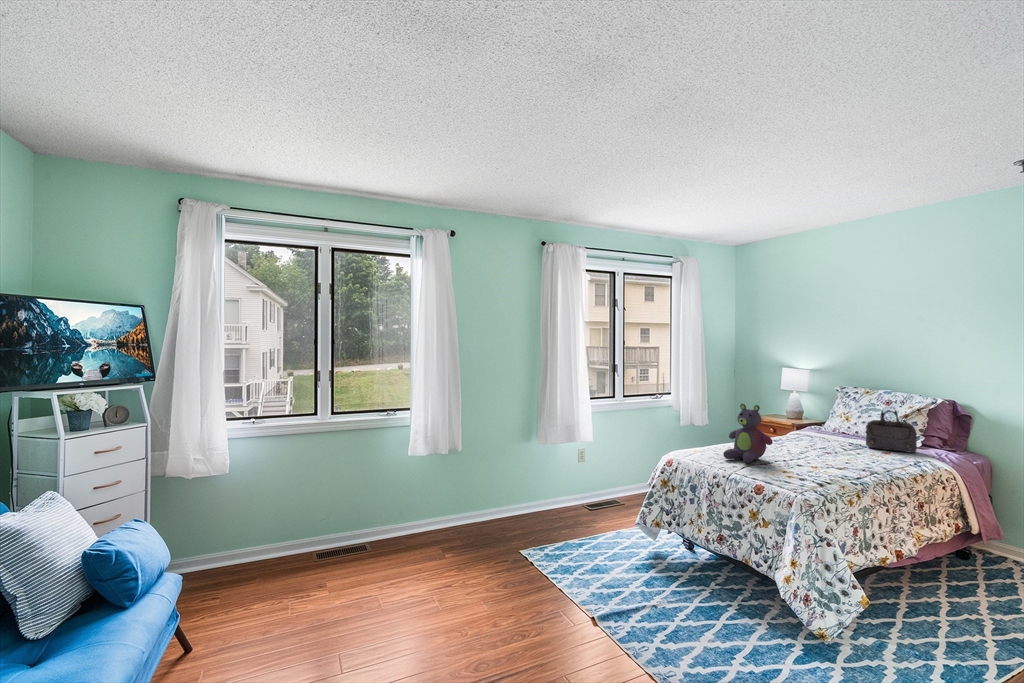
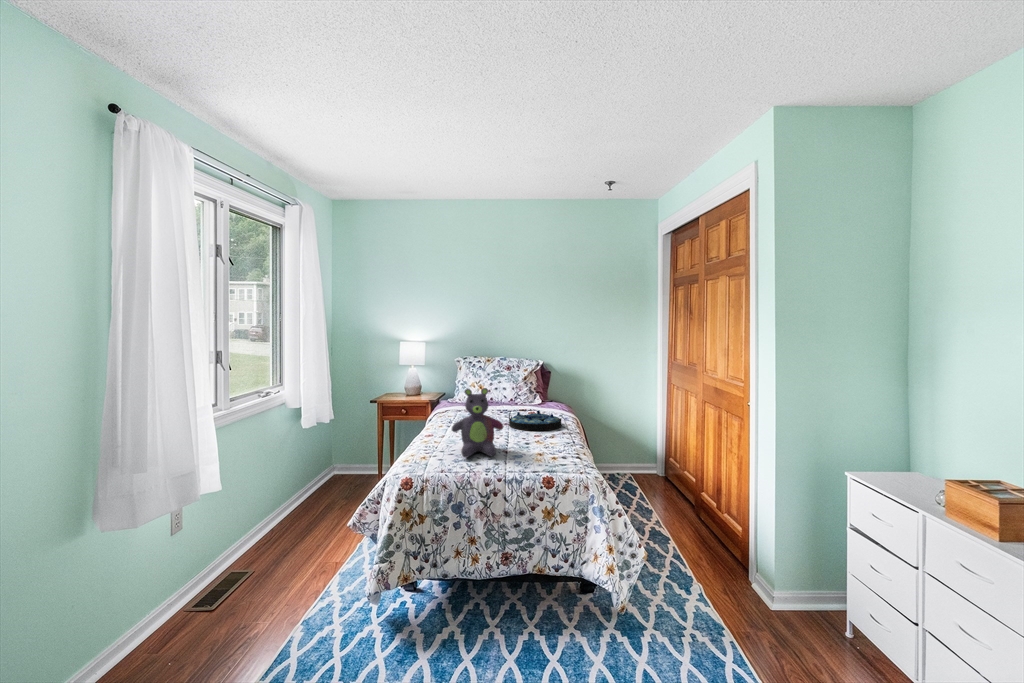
handbag: present [865,410,917,453] -> none [516,371,553,411]
serving tray: none [821,442,882,465] -> present [509,410,562,430]

